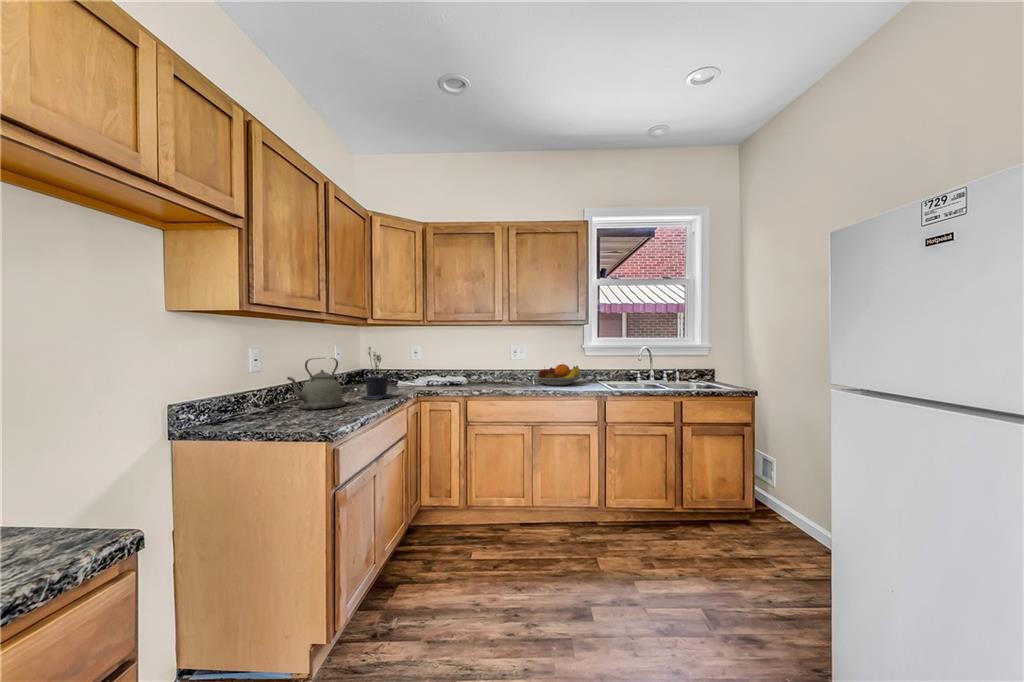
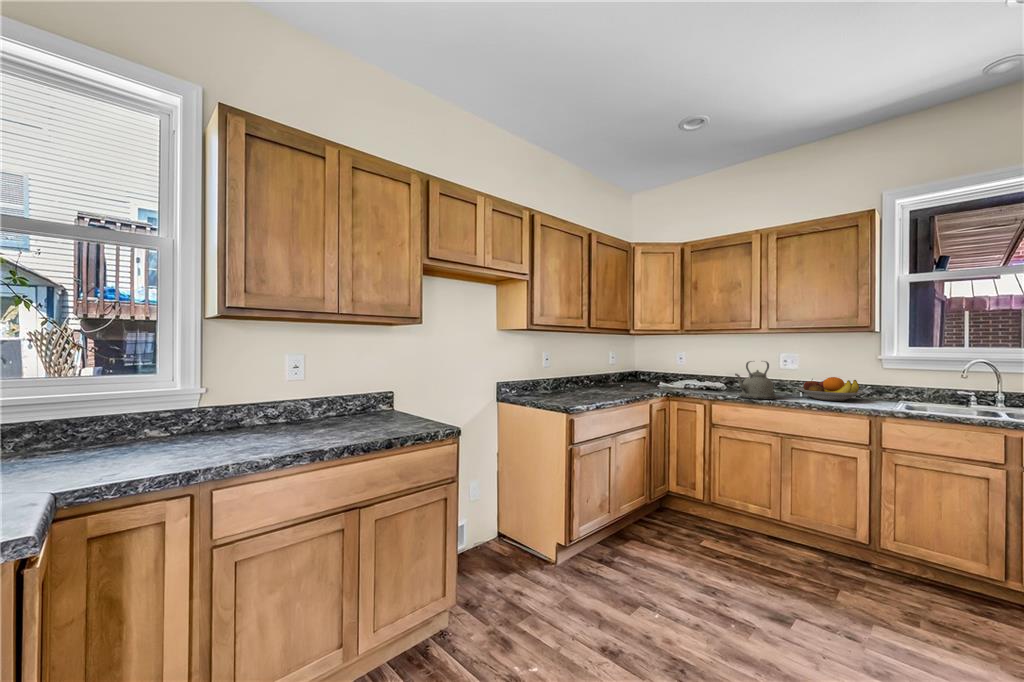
potted plant: present [362,347,392,400] -> none [615,352,640,394]
kettle: present [287,358,345,410] -> present [735,361,776,400]

